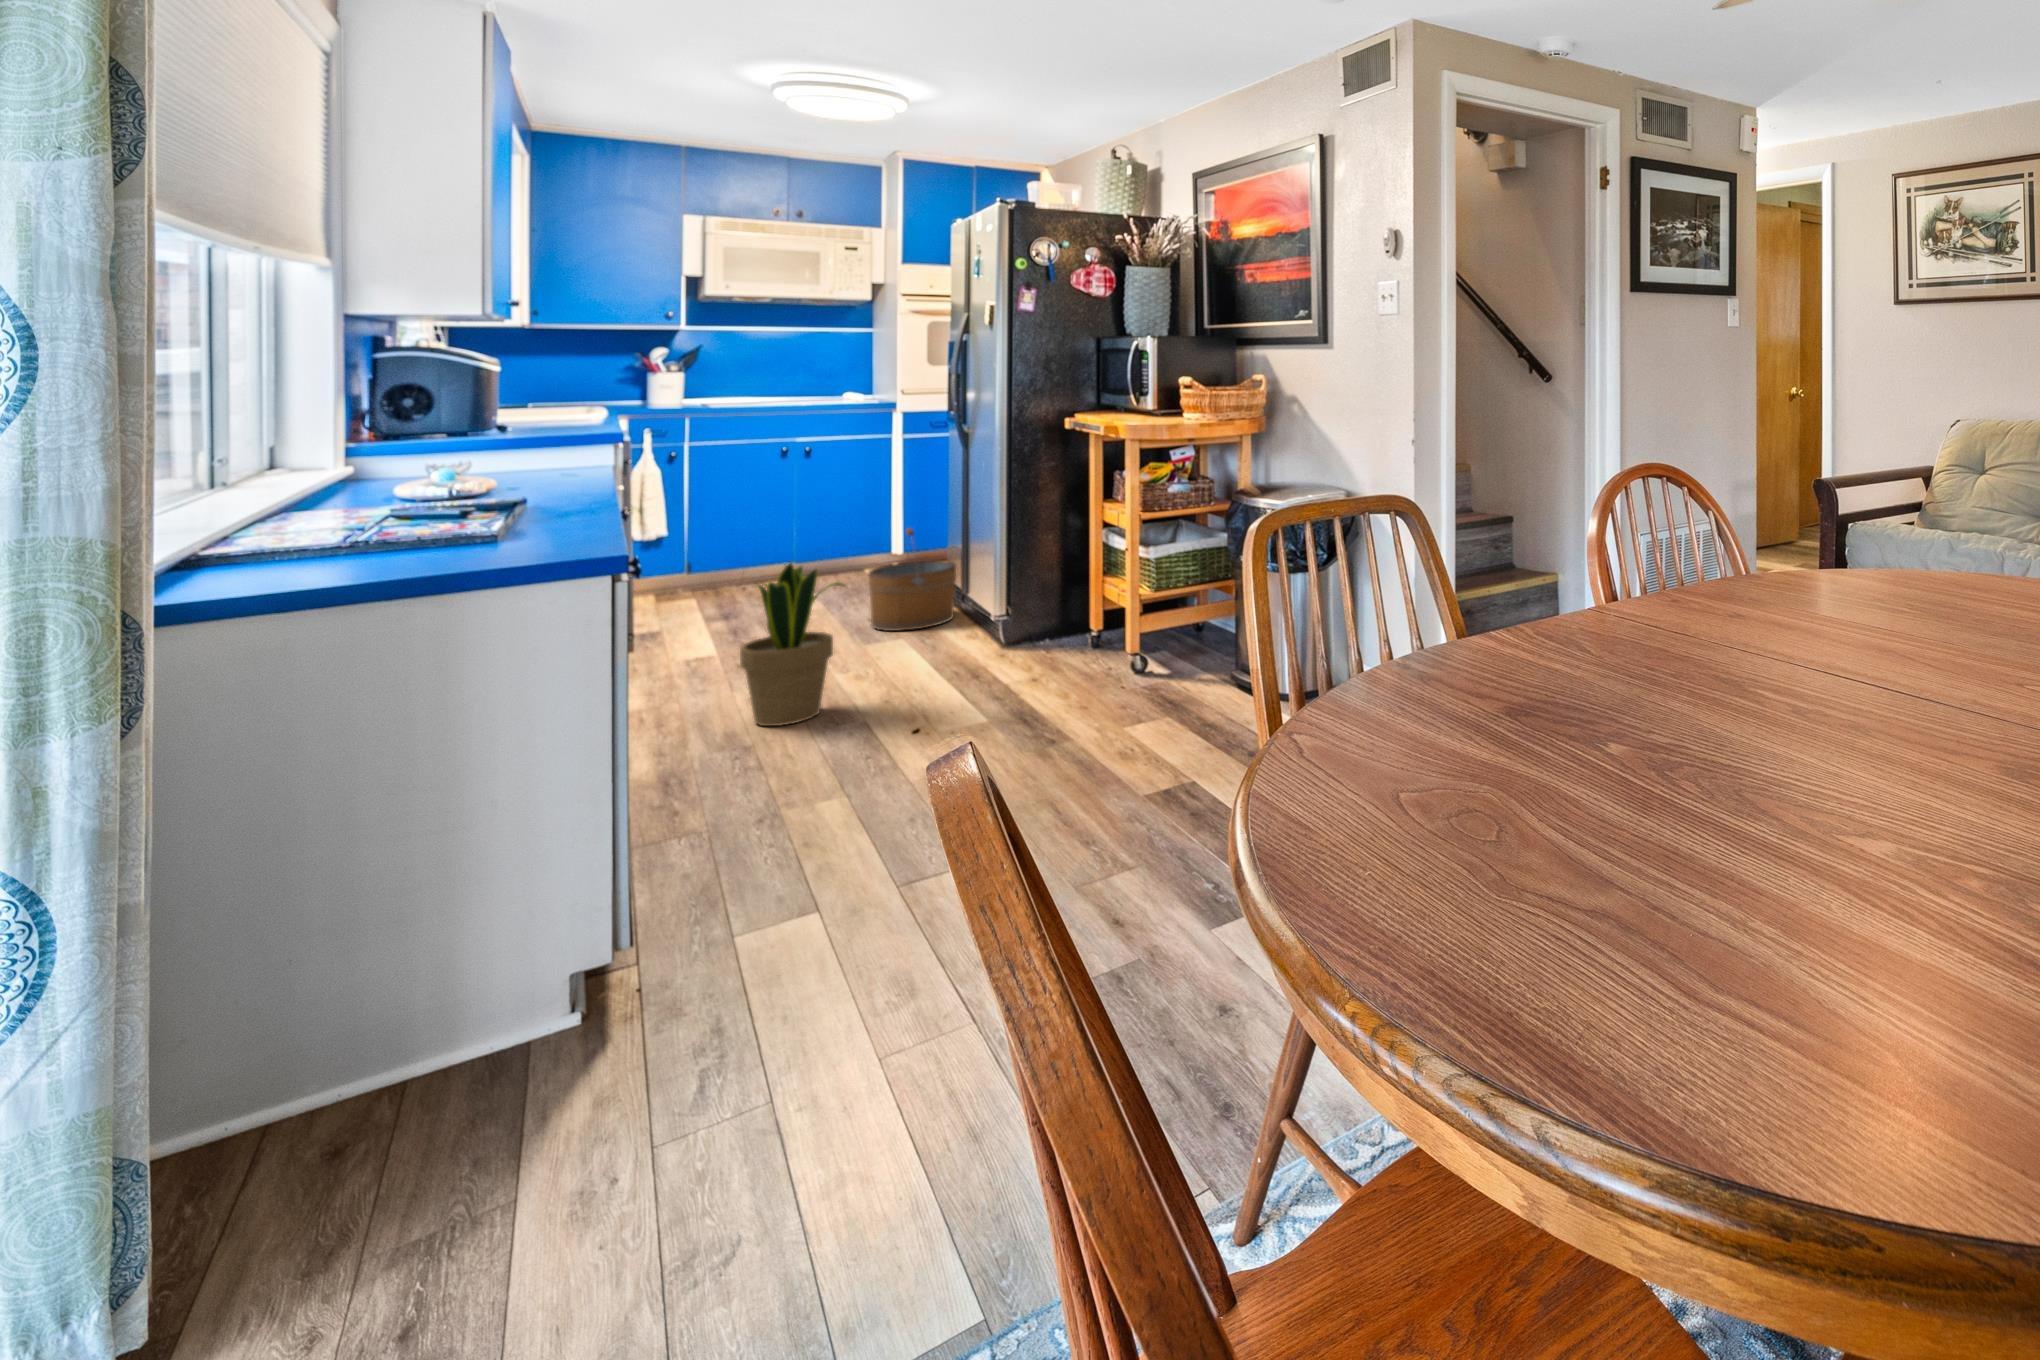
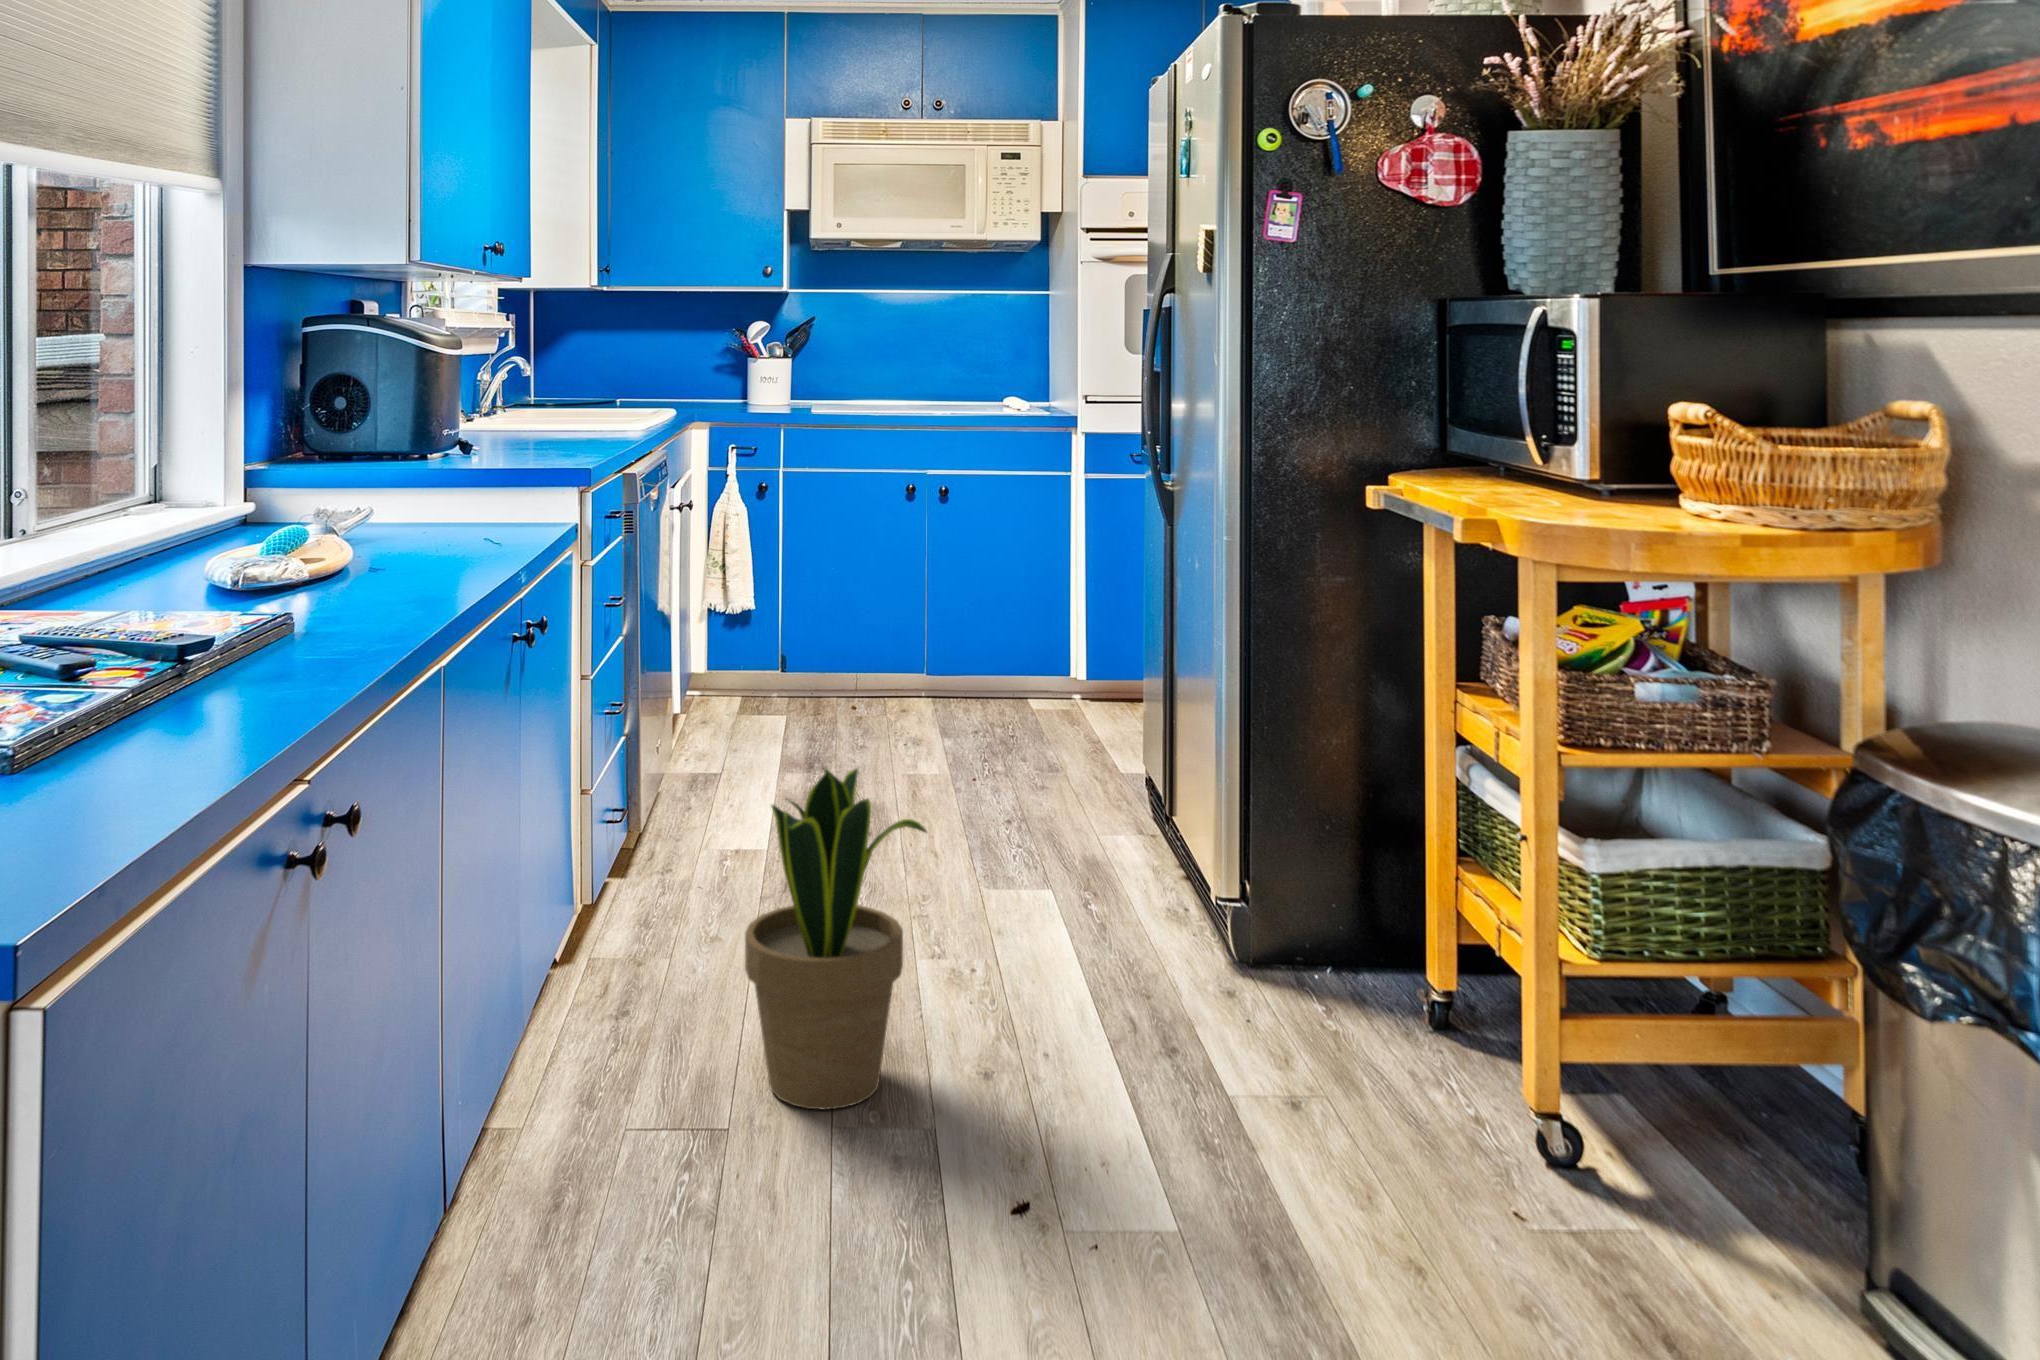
bucket: present [869,528,956,631] -> none [1005,670,1155,877]

